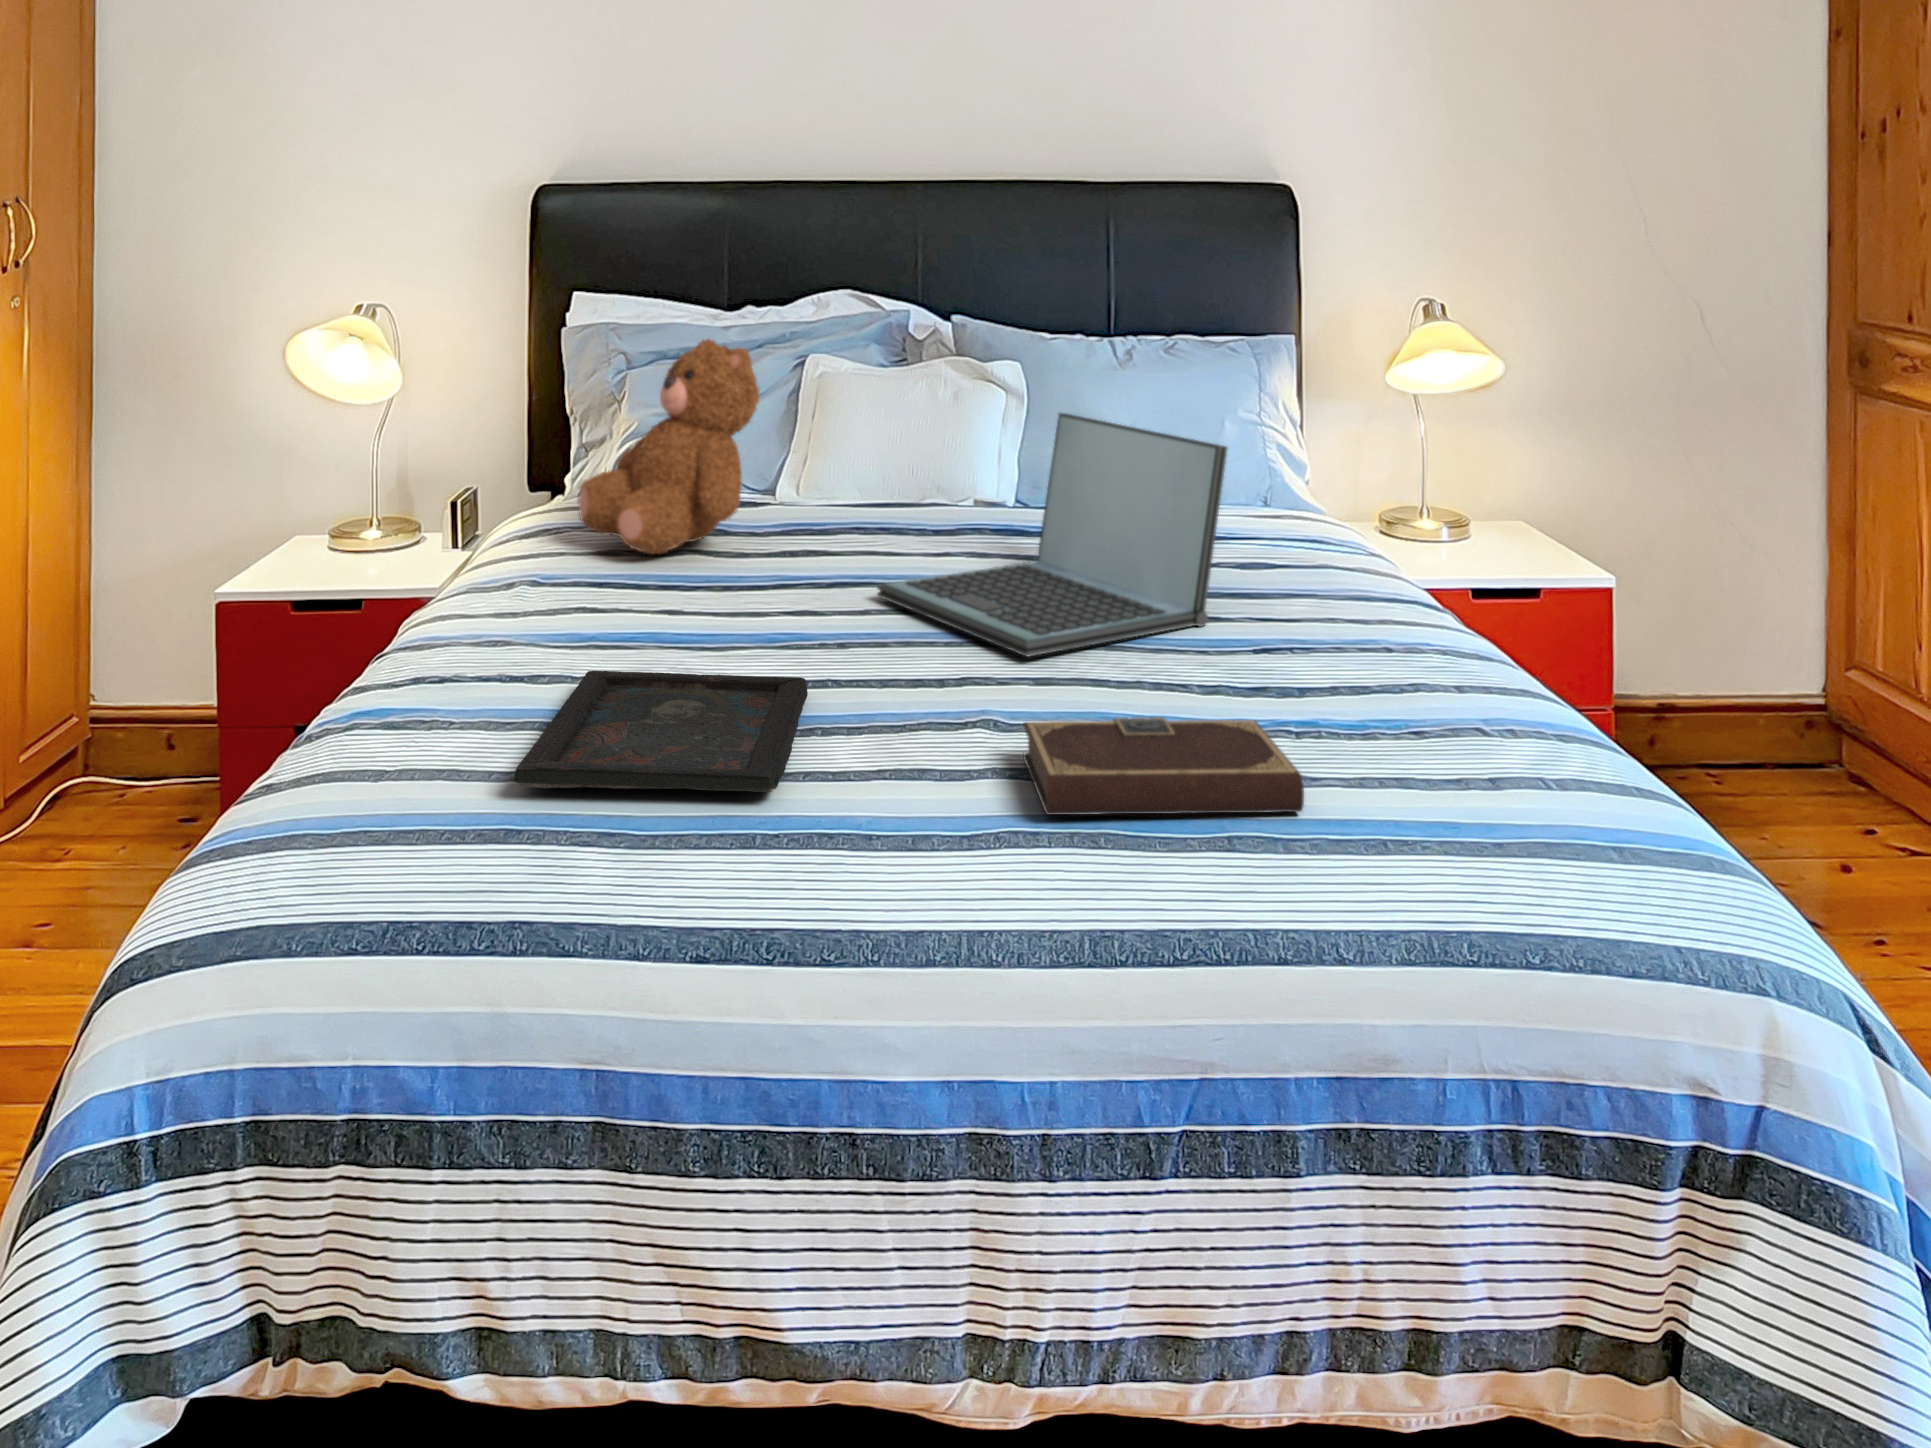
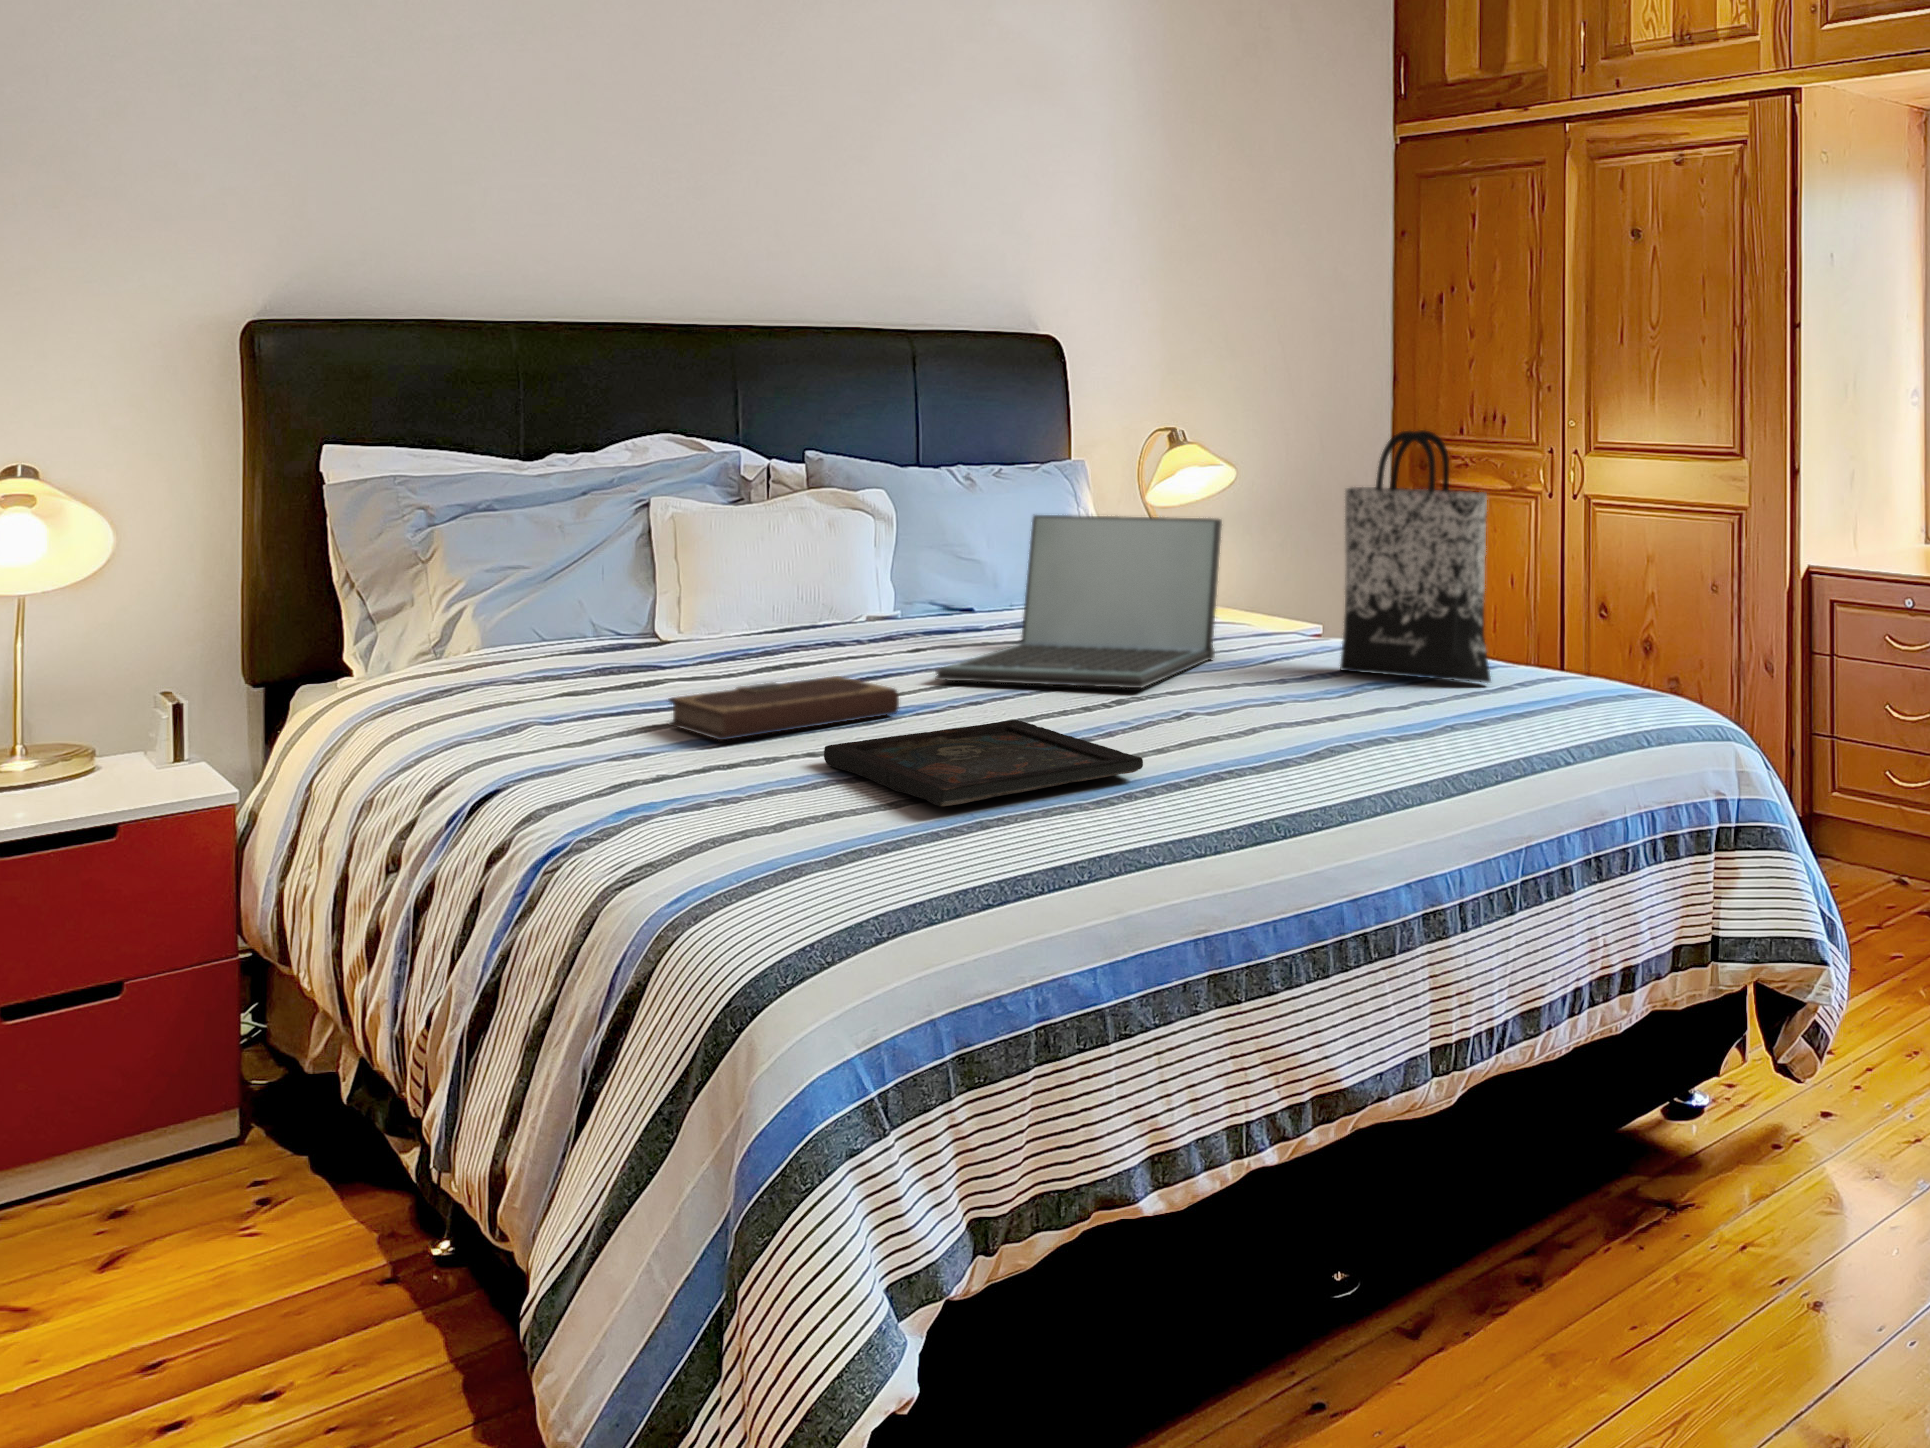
teddy bear: present [577,339,760,554] -> none [524,473,734,690]
tote bag: none [1306,360,1471,755] -> present [1340,430,1491,683]
notebook: present [1023,717,1304,815] -> present [669,676,899,740]

